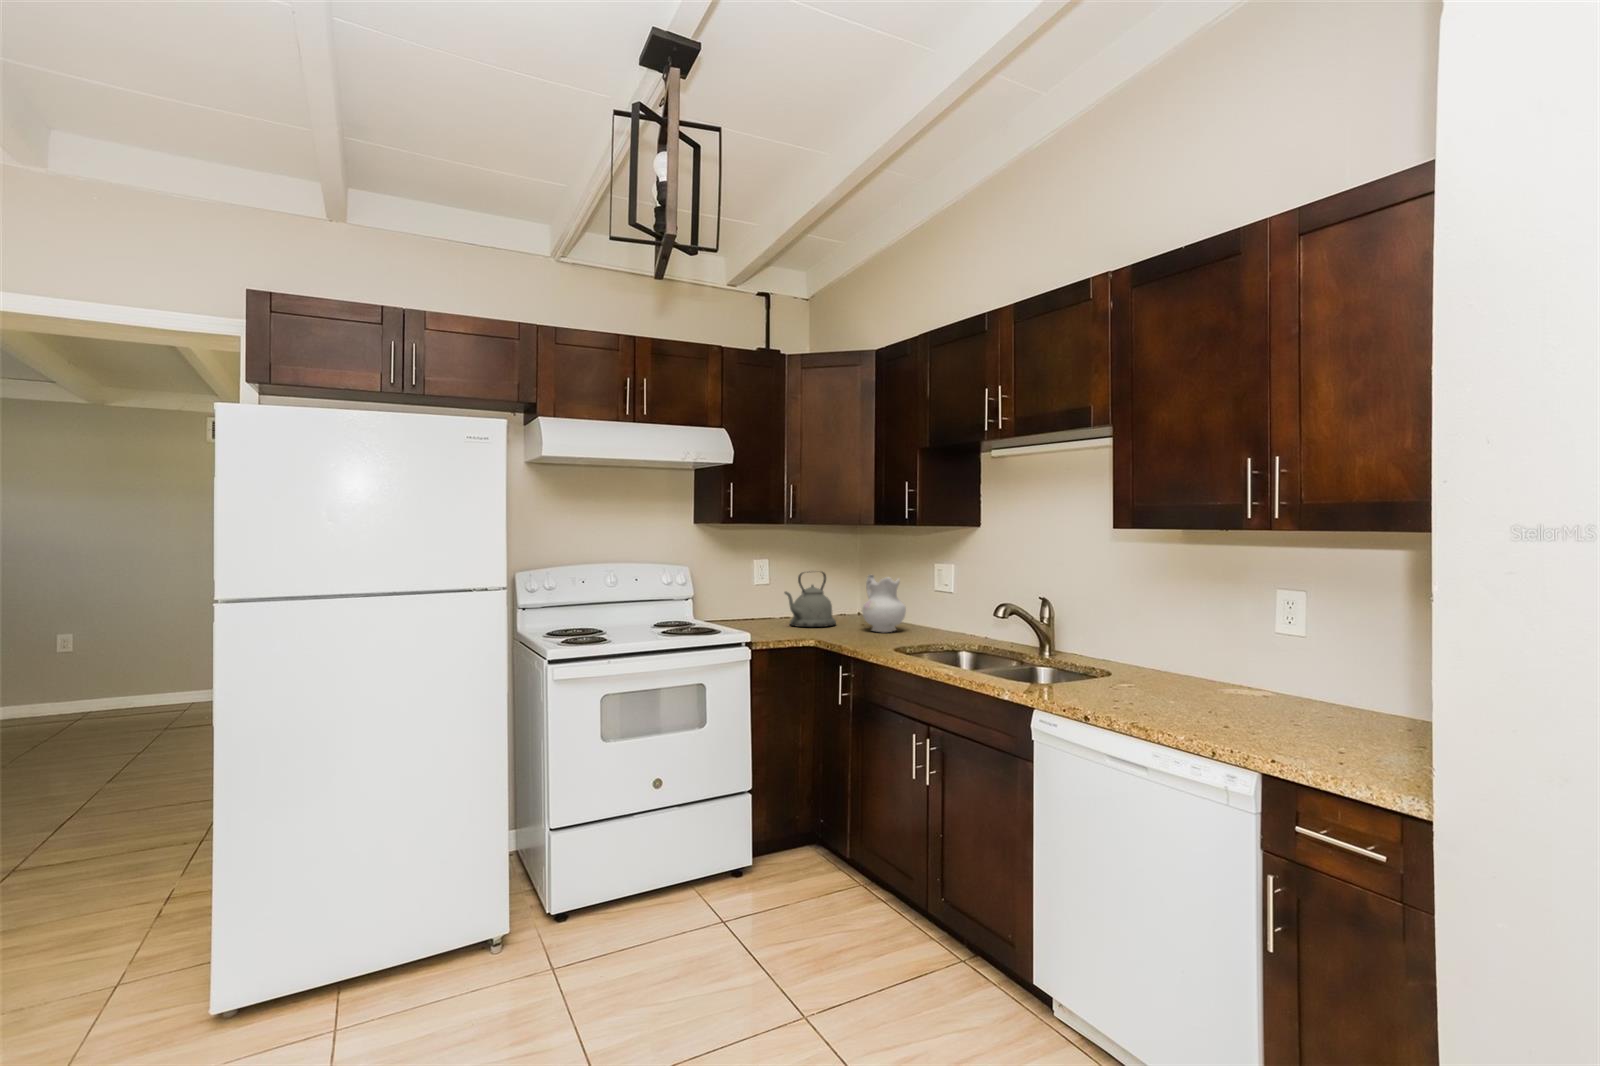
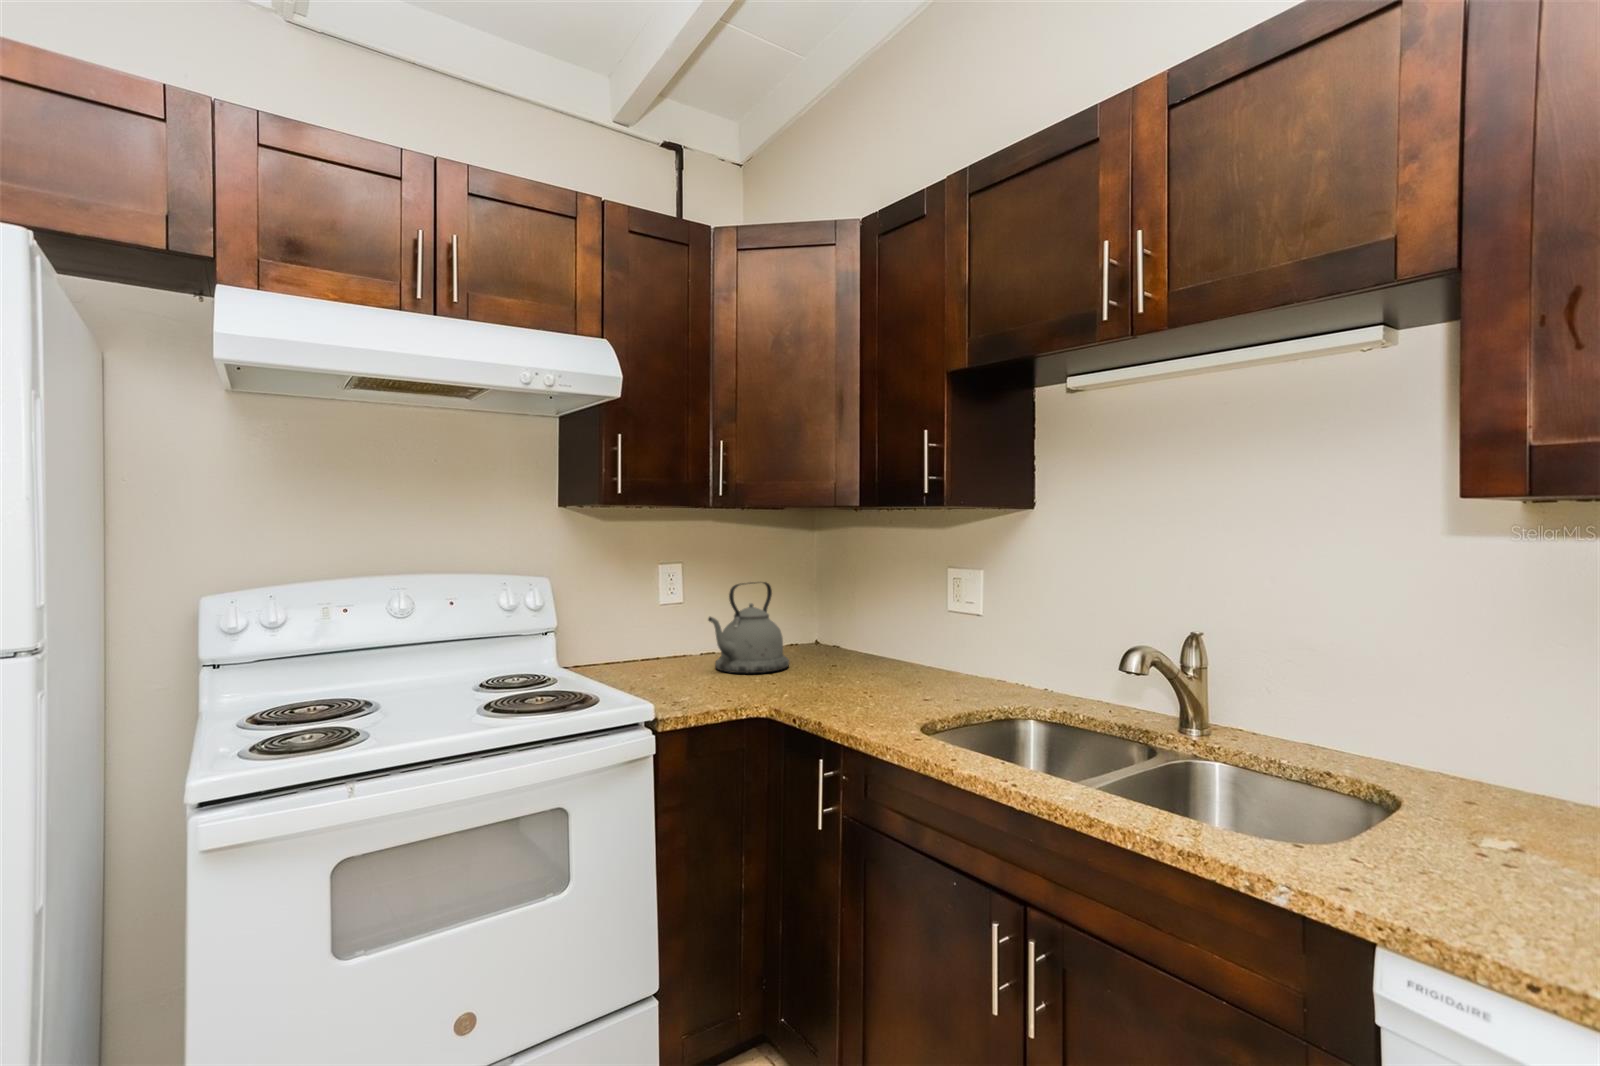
ceramic pitcher: present [862,575,906,632] -> none [835,586,906,682]

